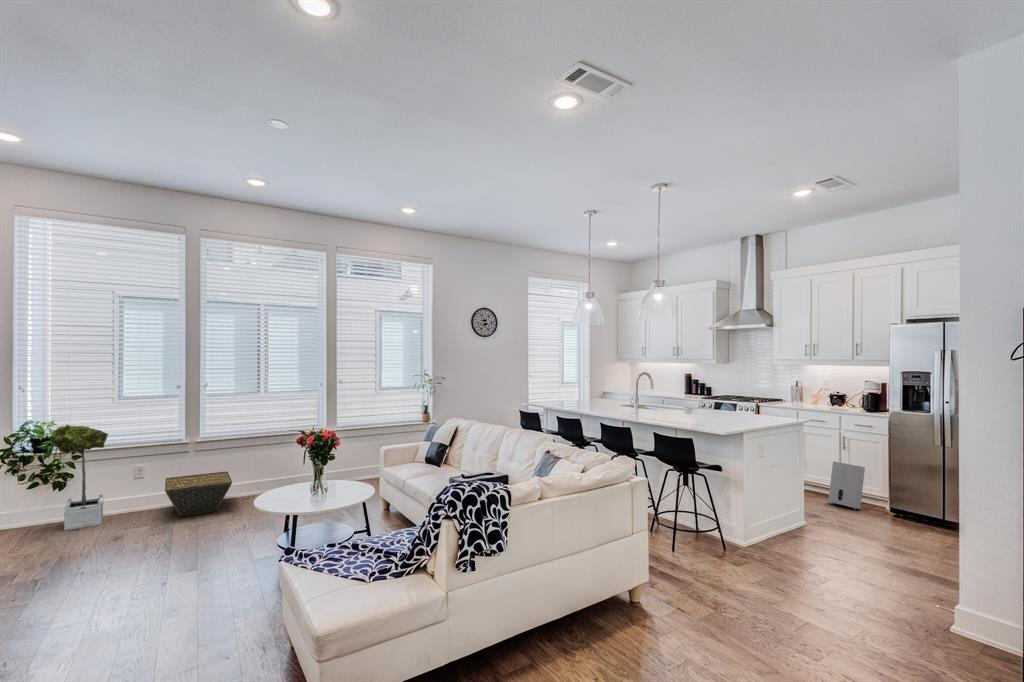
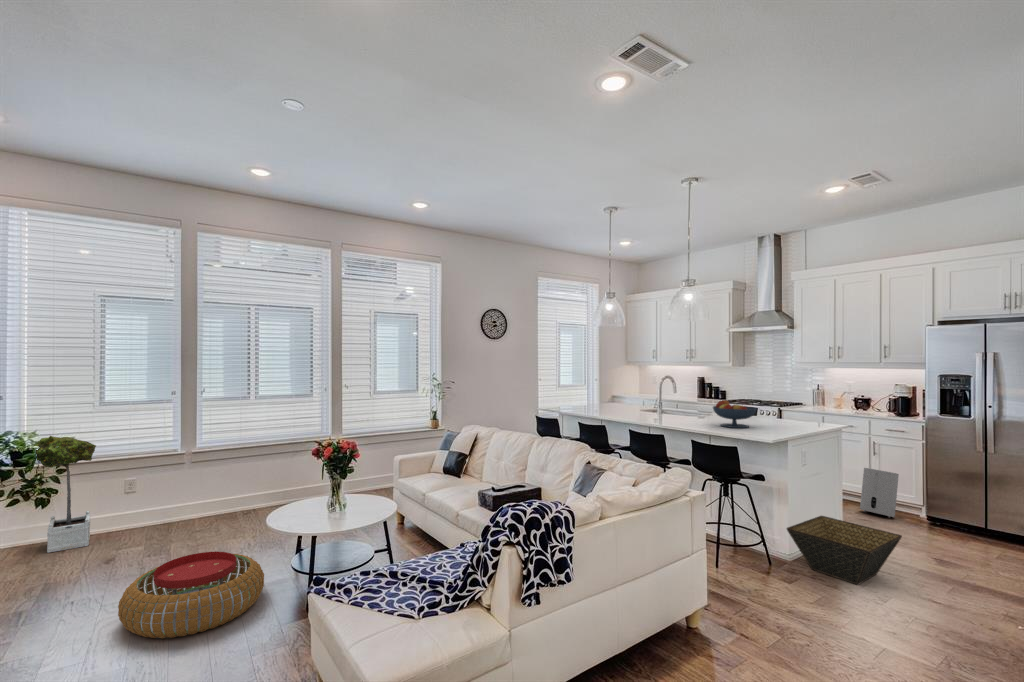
fruit bowl: none [677,395,718,421] -> present [713,400,757,428]
basket: present [165,471,232,517] -> present [787,516,902,585]
pouf: none [119,529,252,603] -> present [118,552,264,638]

